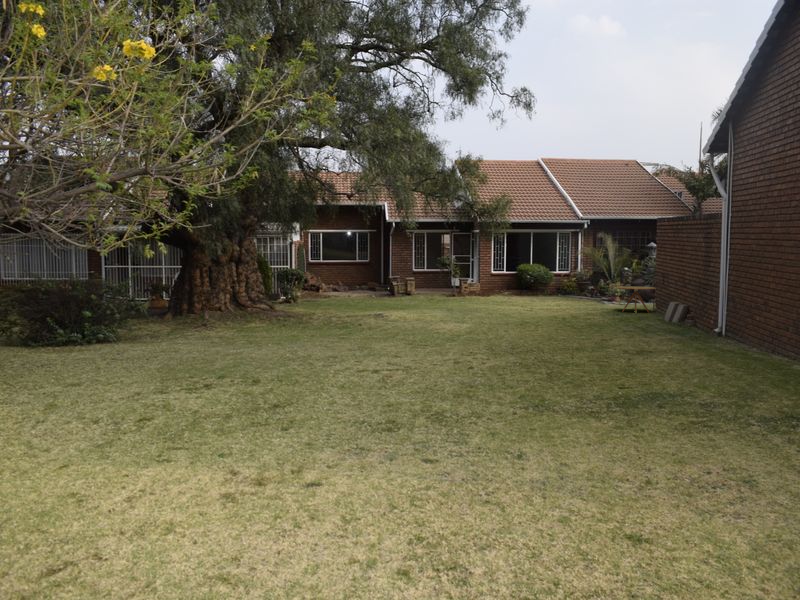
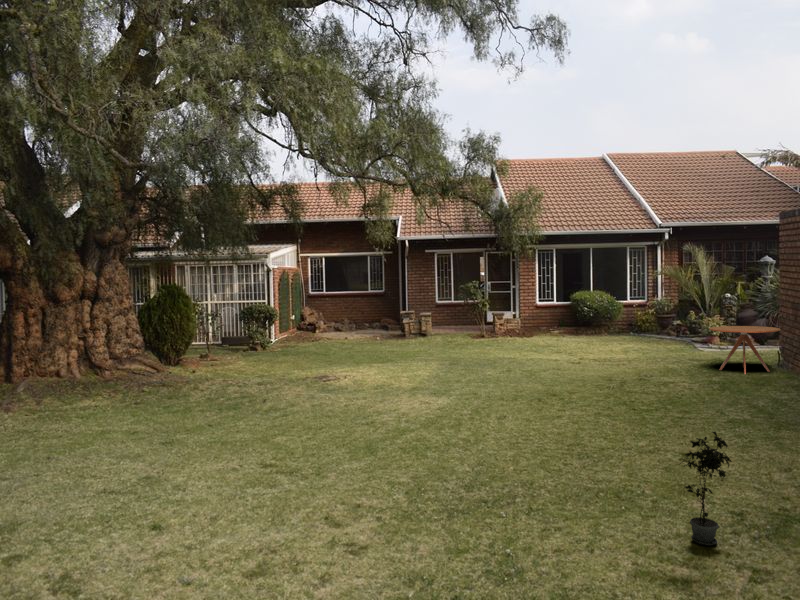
potted plant: none [615,312,633,351] -> present [680,432,732,546]

